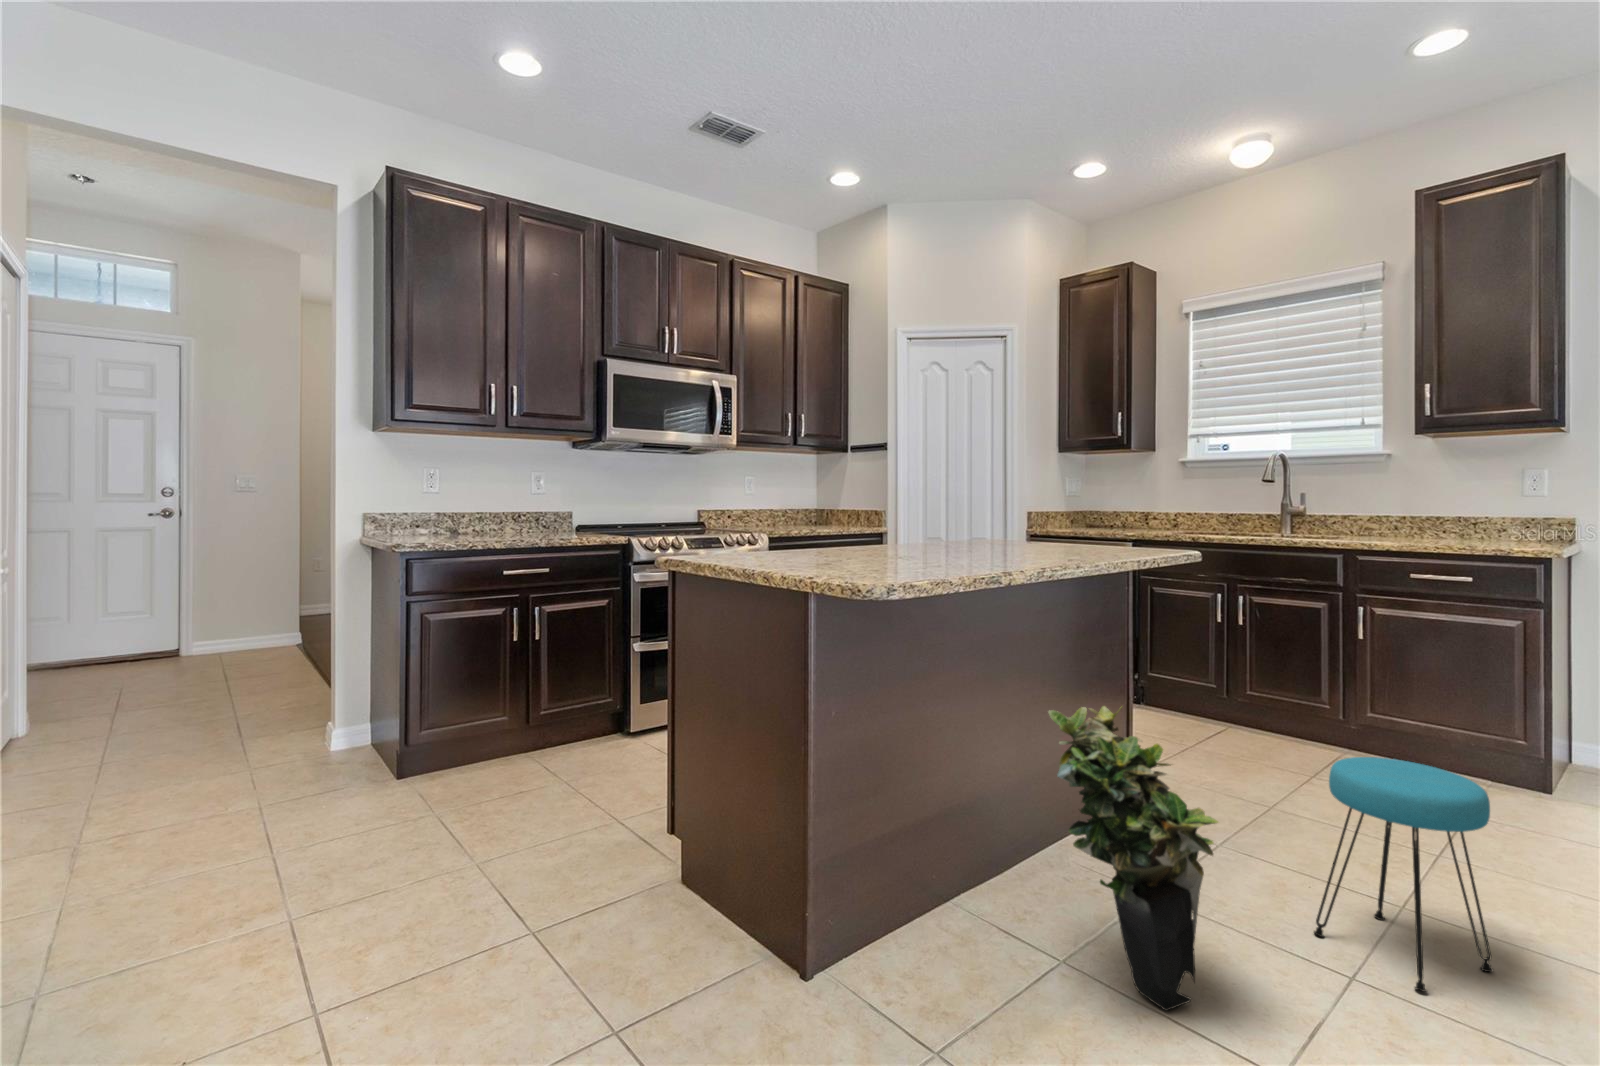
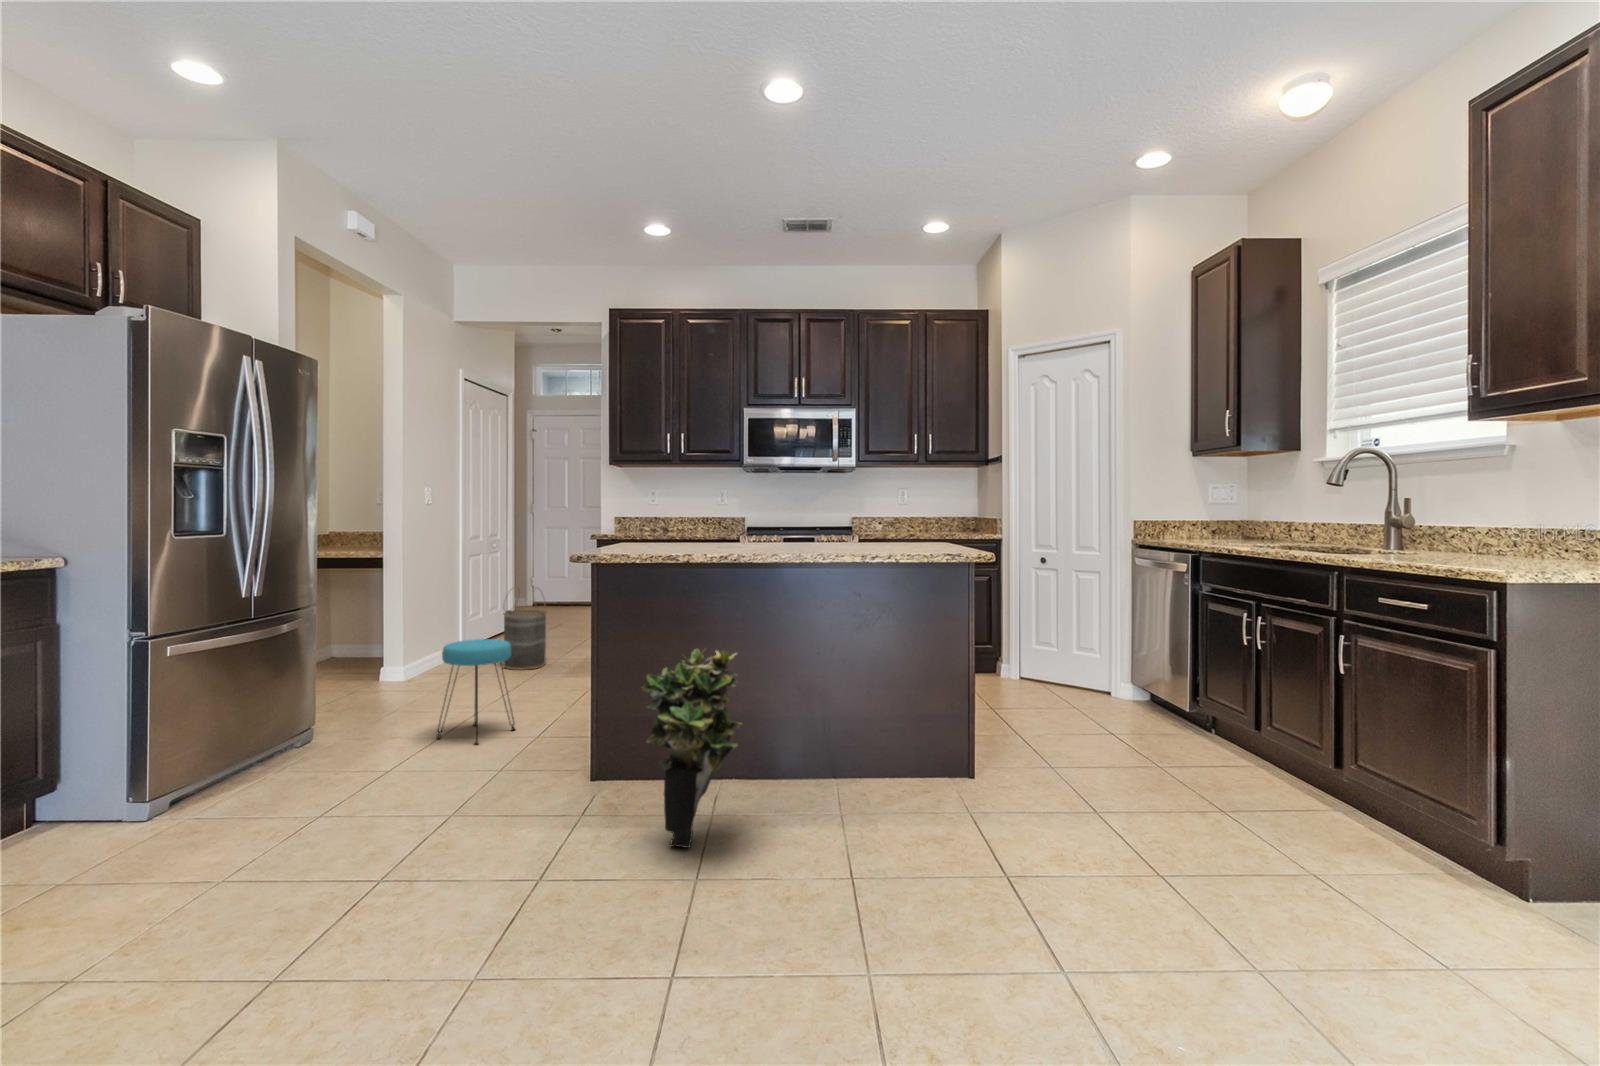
basket: none [184,644,277,807] -> present [503,588,546,670]
stool: present [1314,757,1493,992] -> present [437,639,515,744]

